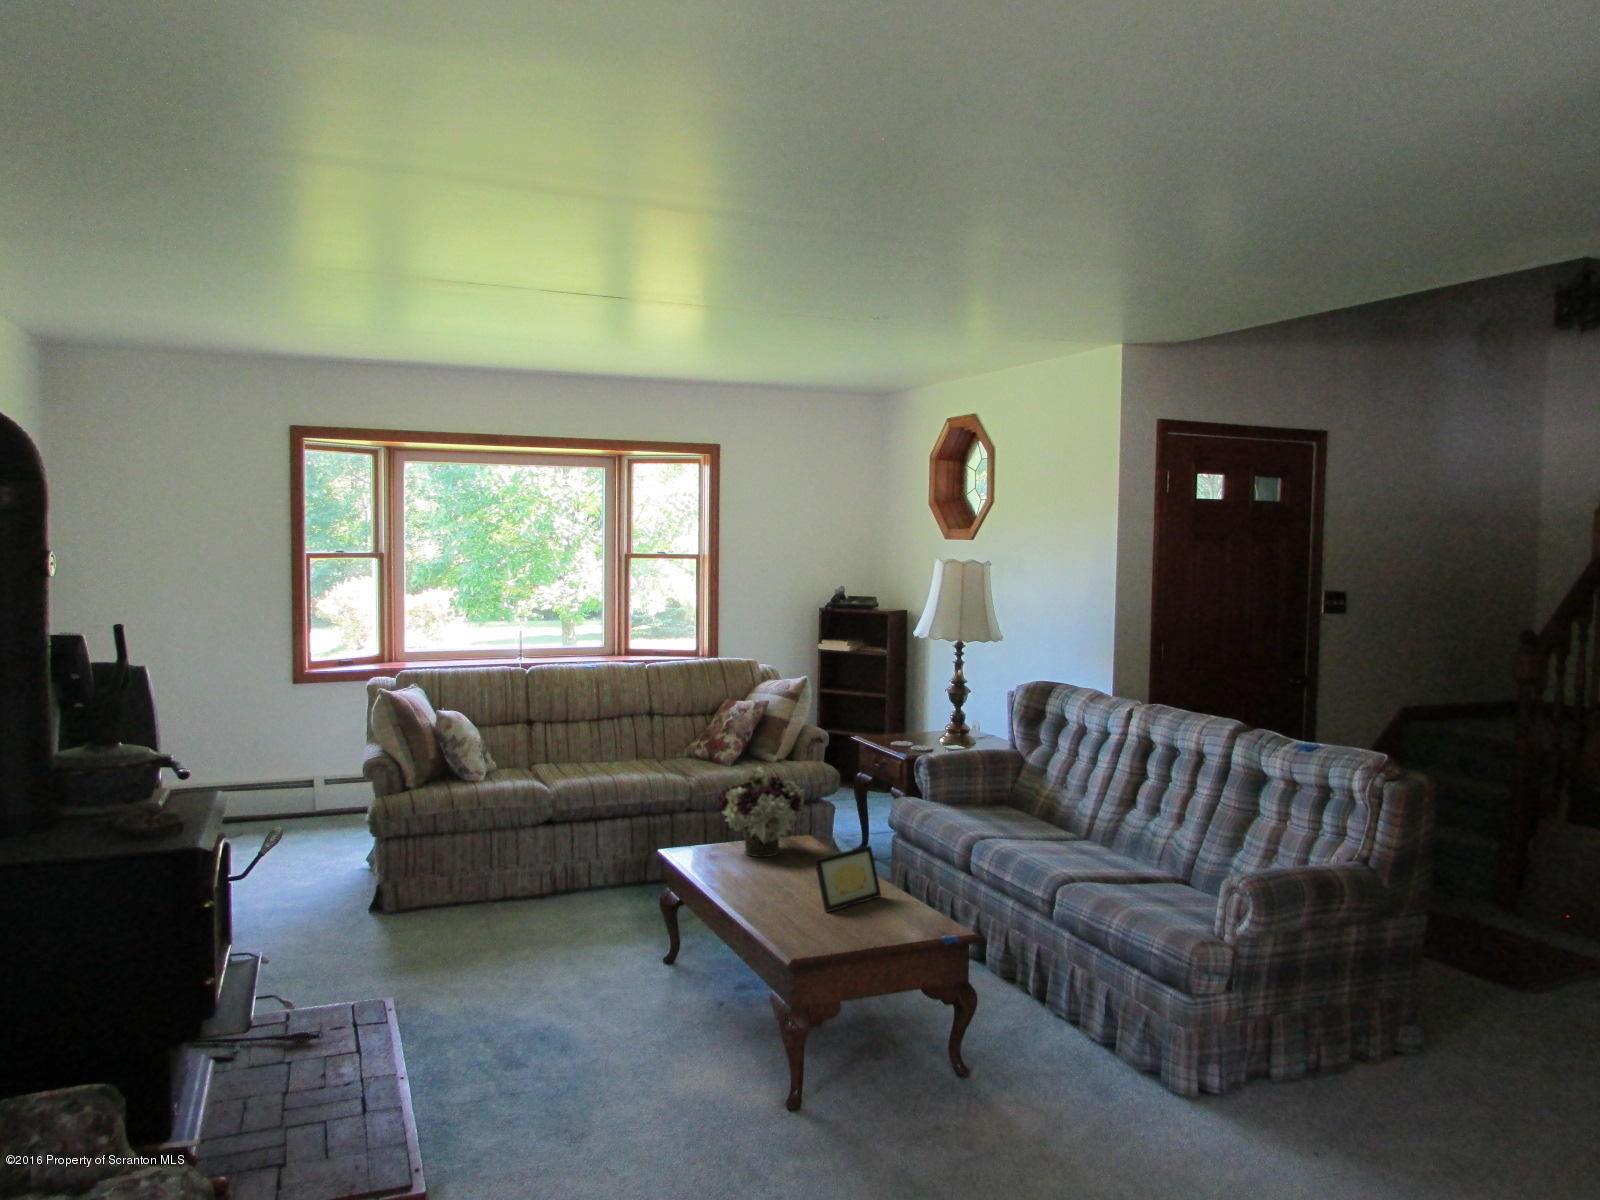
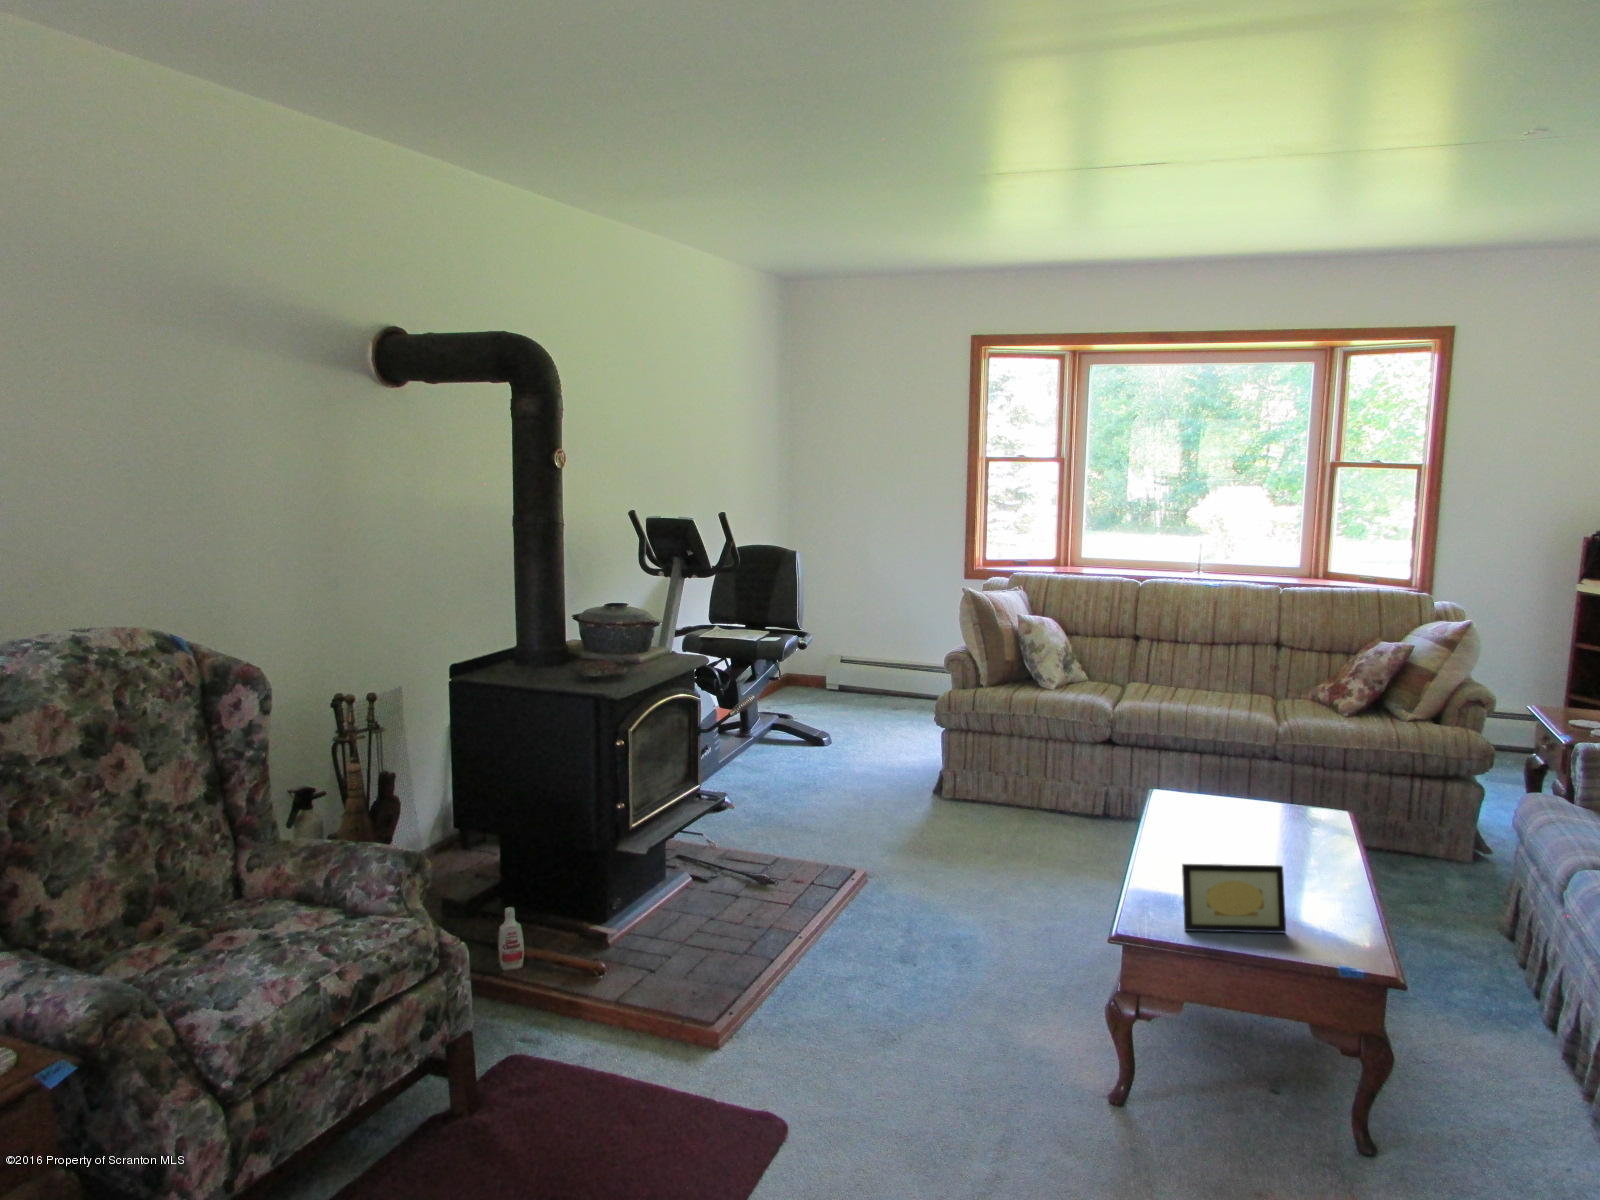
flower arrangement: present [718,767,804,857] -> none [1199,731,1300,840]

